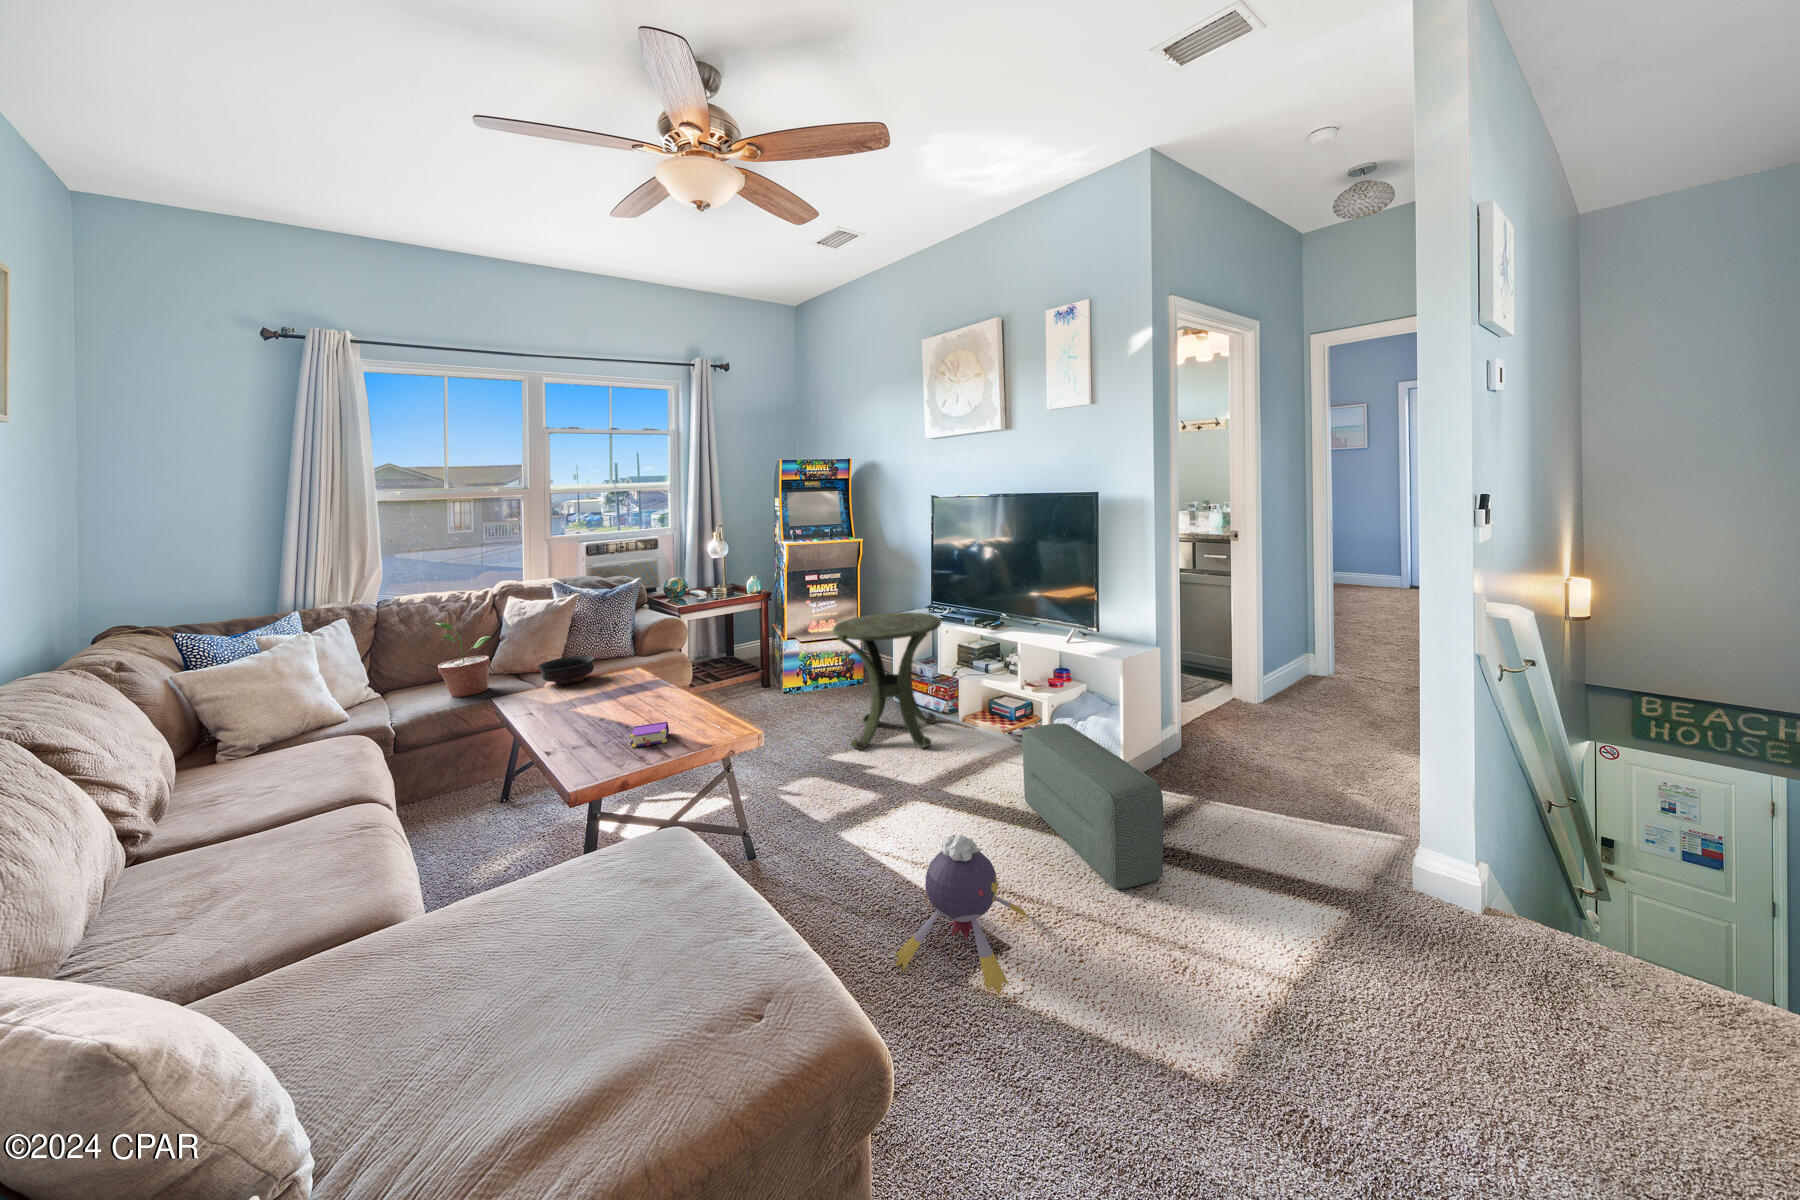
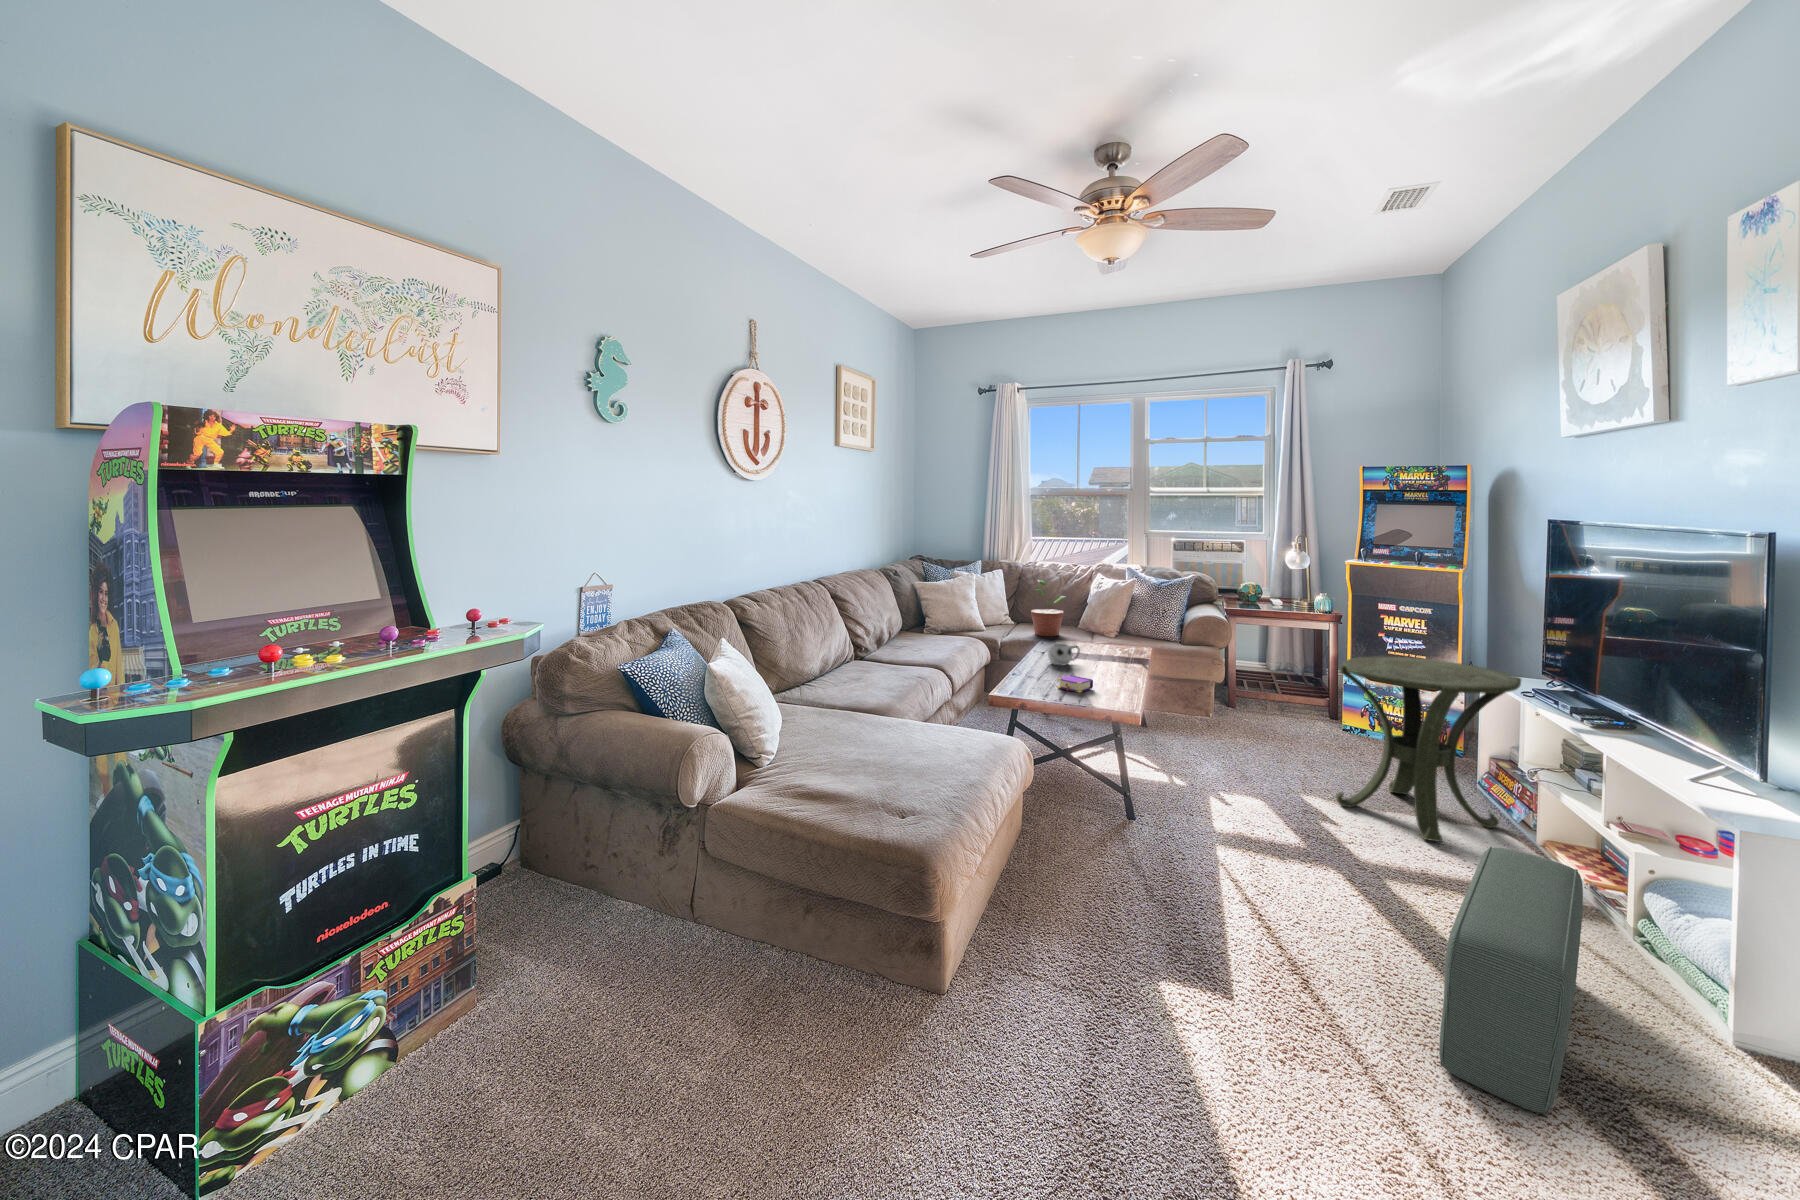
bowl: present [538,655,595,685] -> none [1084,625,1127,647]
mug: none [550,691,588,724] -> present [1048,643,1080,665]
plush toy: present [895,835,1029,993] -> none [1119,851,1288,1007]

